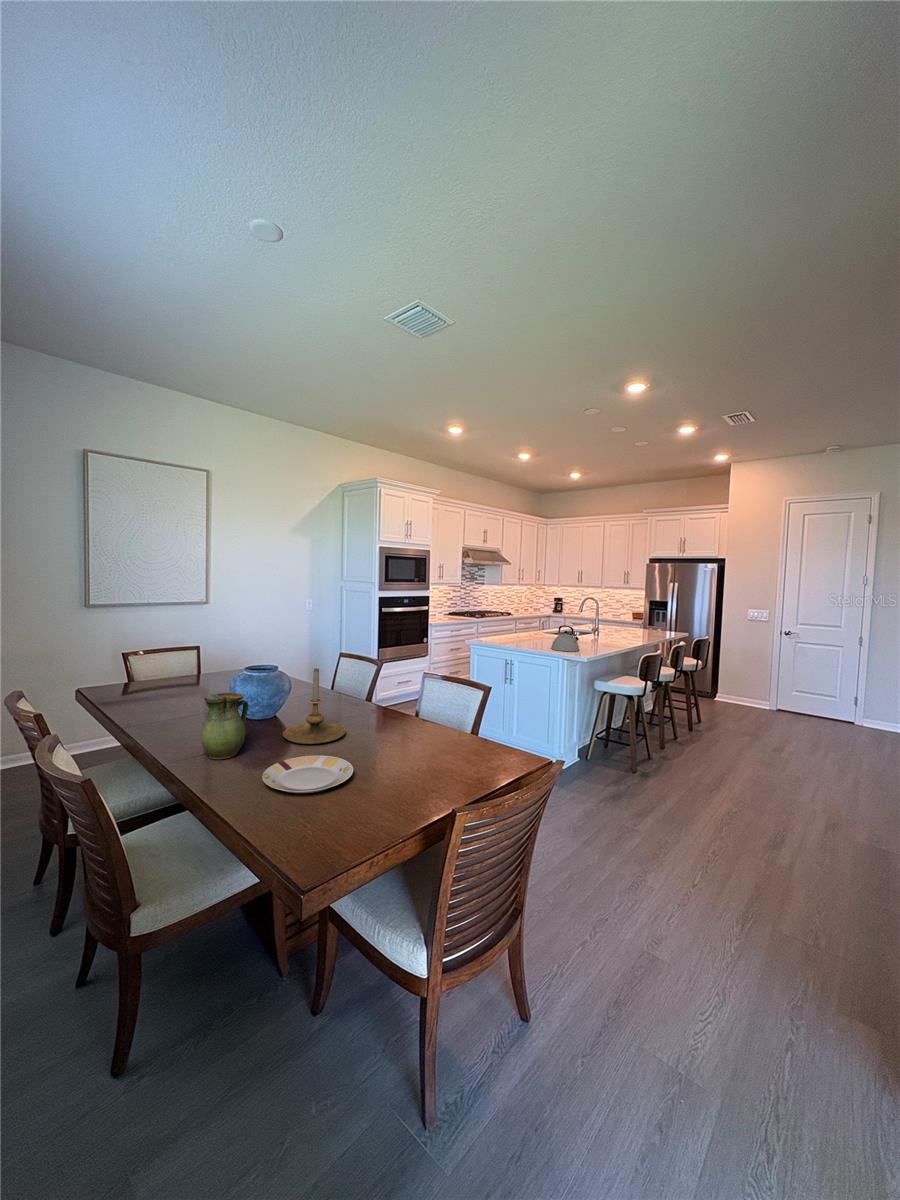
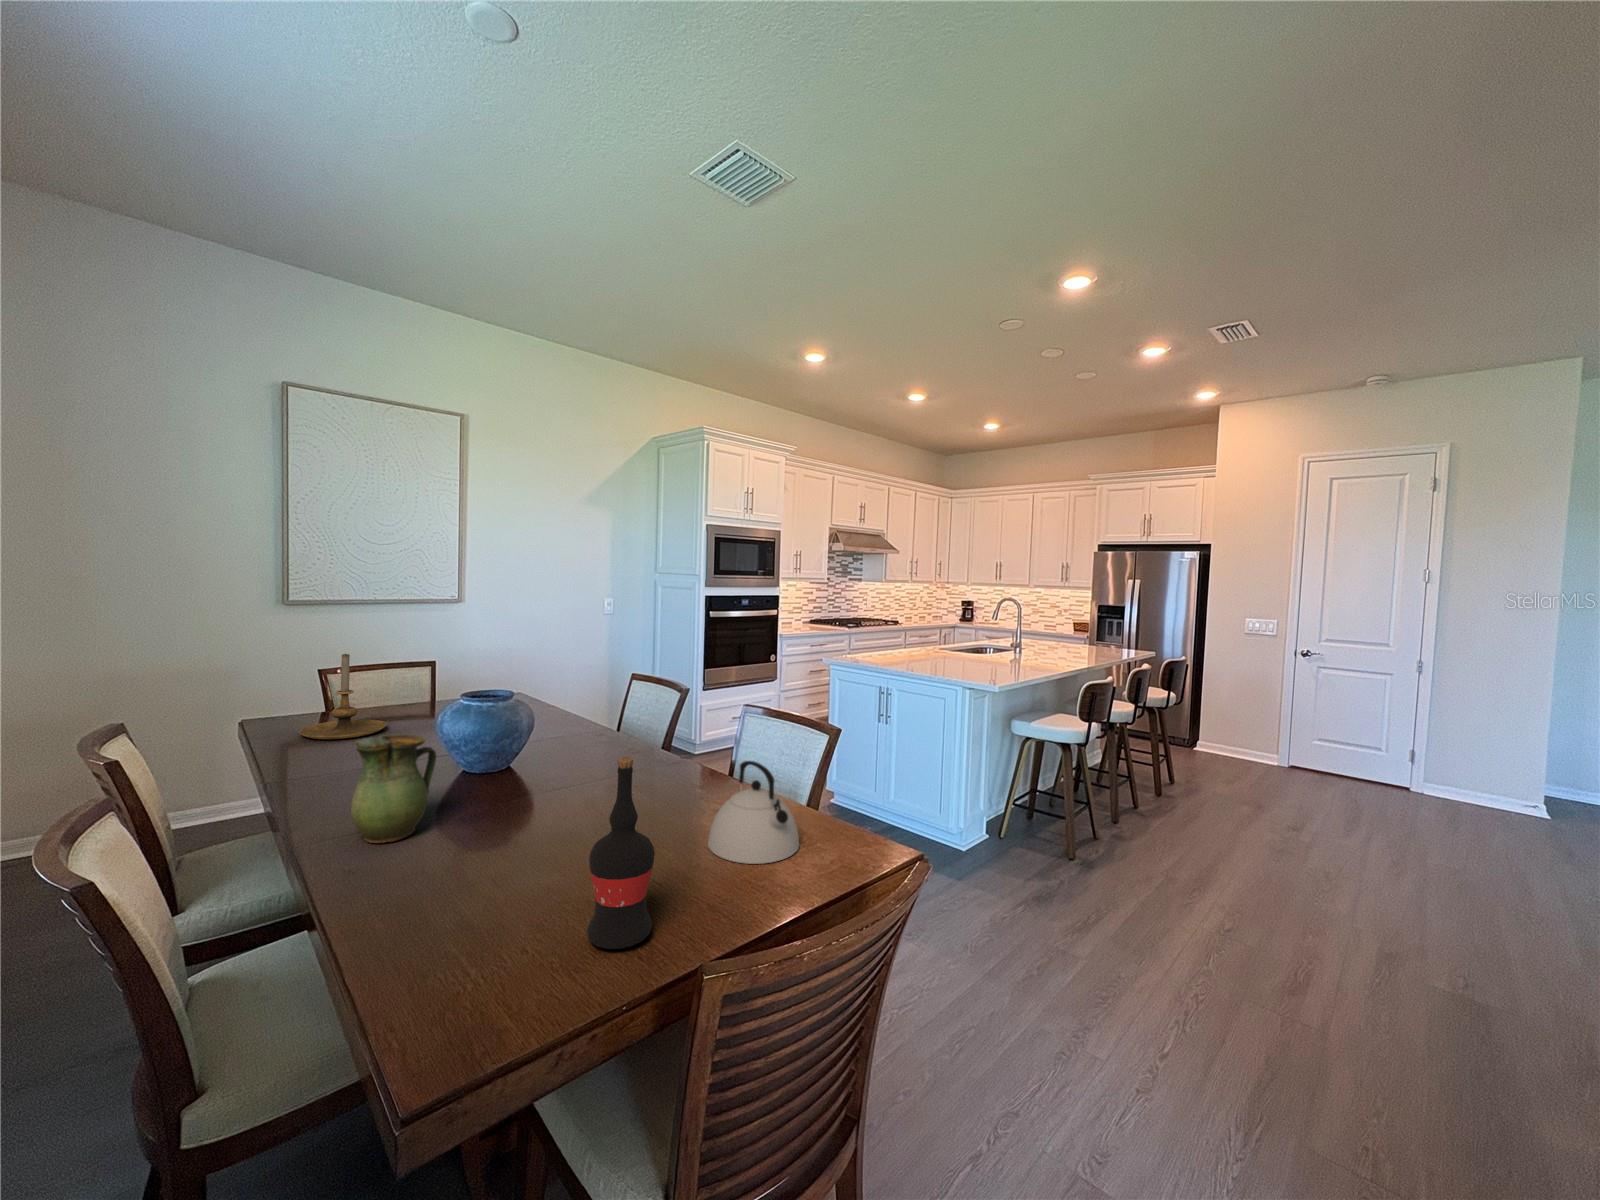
kettle: present [551,625,579,652] -> present [708,761,799,864]
candle holder: present [283,668,346,744] -> present [299,654,387,739]
wine bottle: none [368,701,406,809] -> present [587,757,655,949]
plate: present [262,755,353,793] -> none [423,840,585,911]

